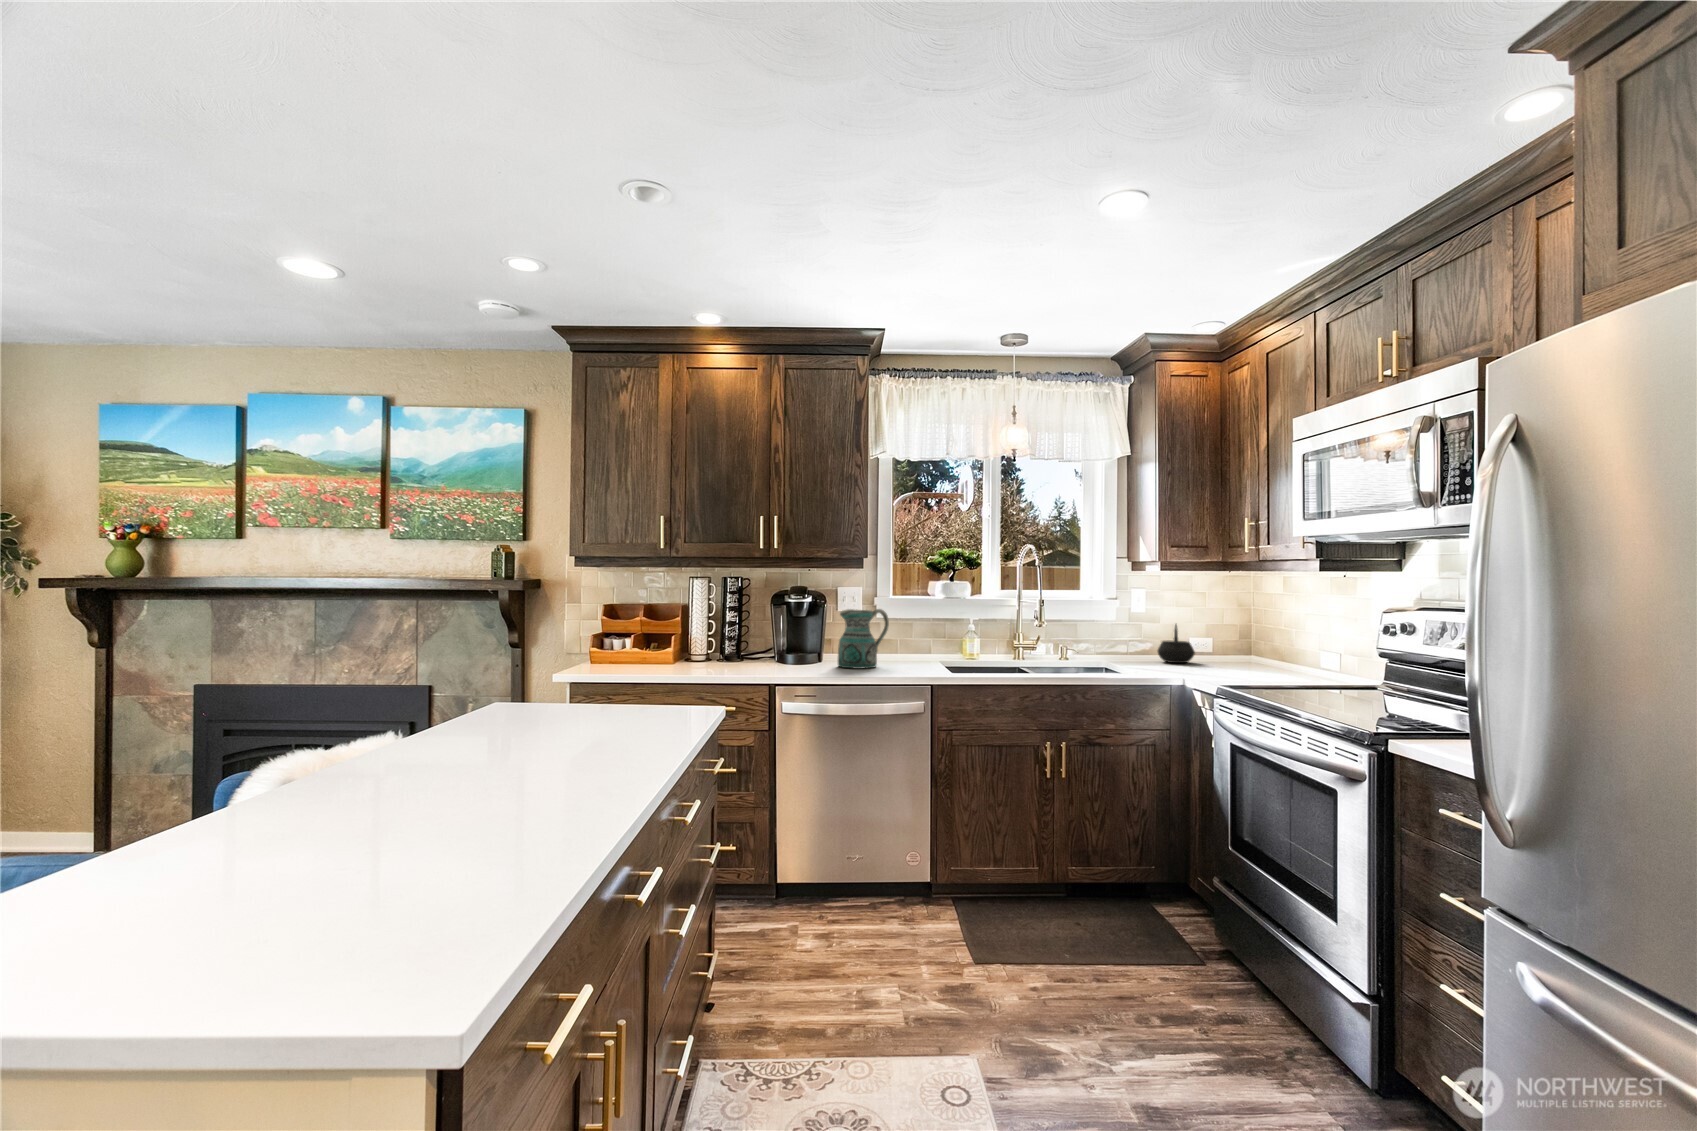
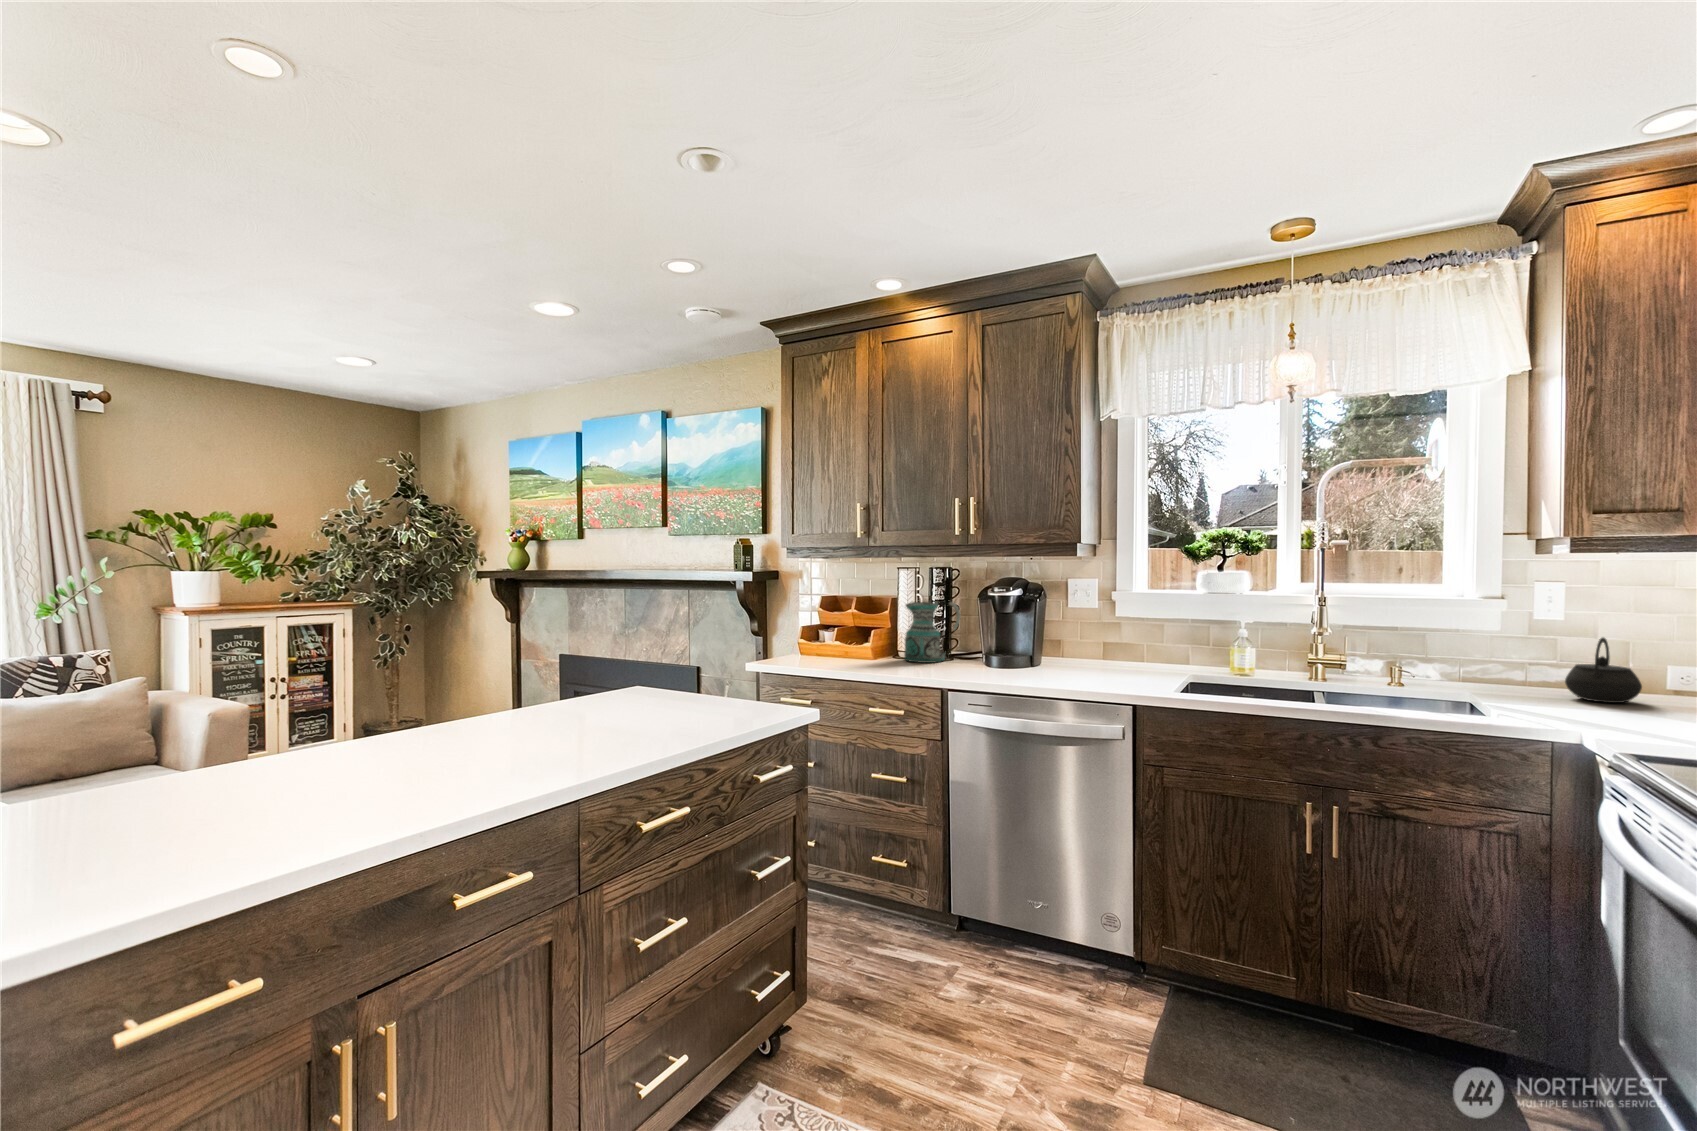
ceramic pitcher: present [838,609,889,669] -> present [904,602,961,663]

